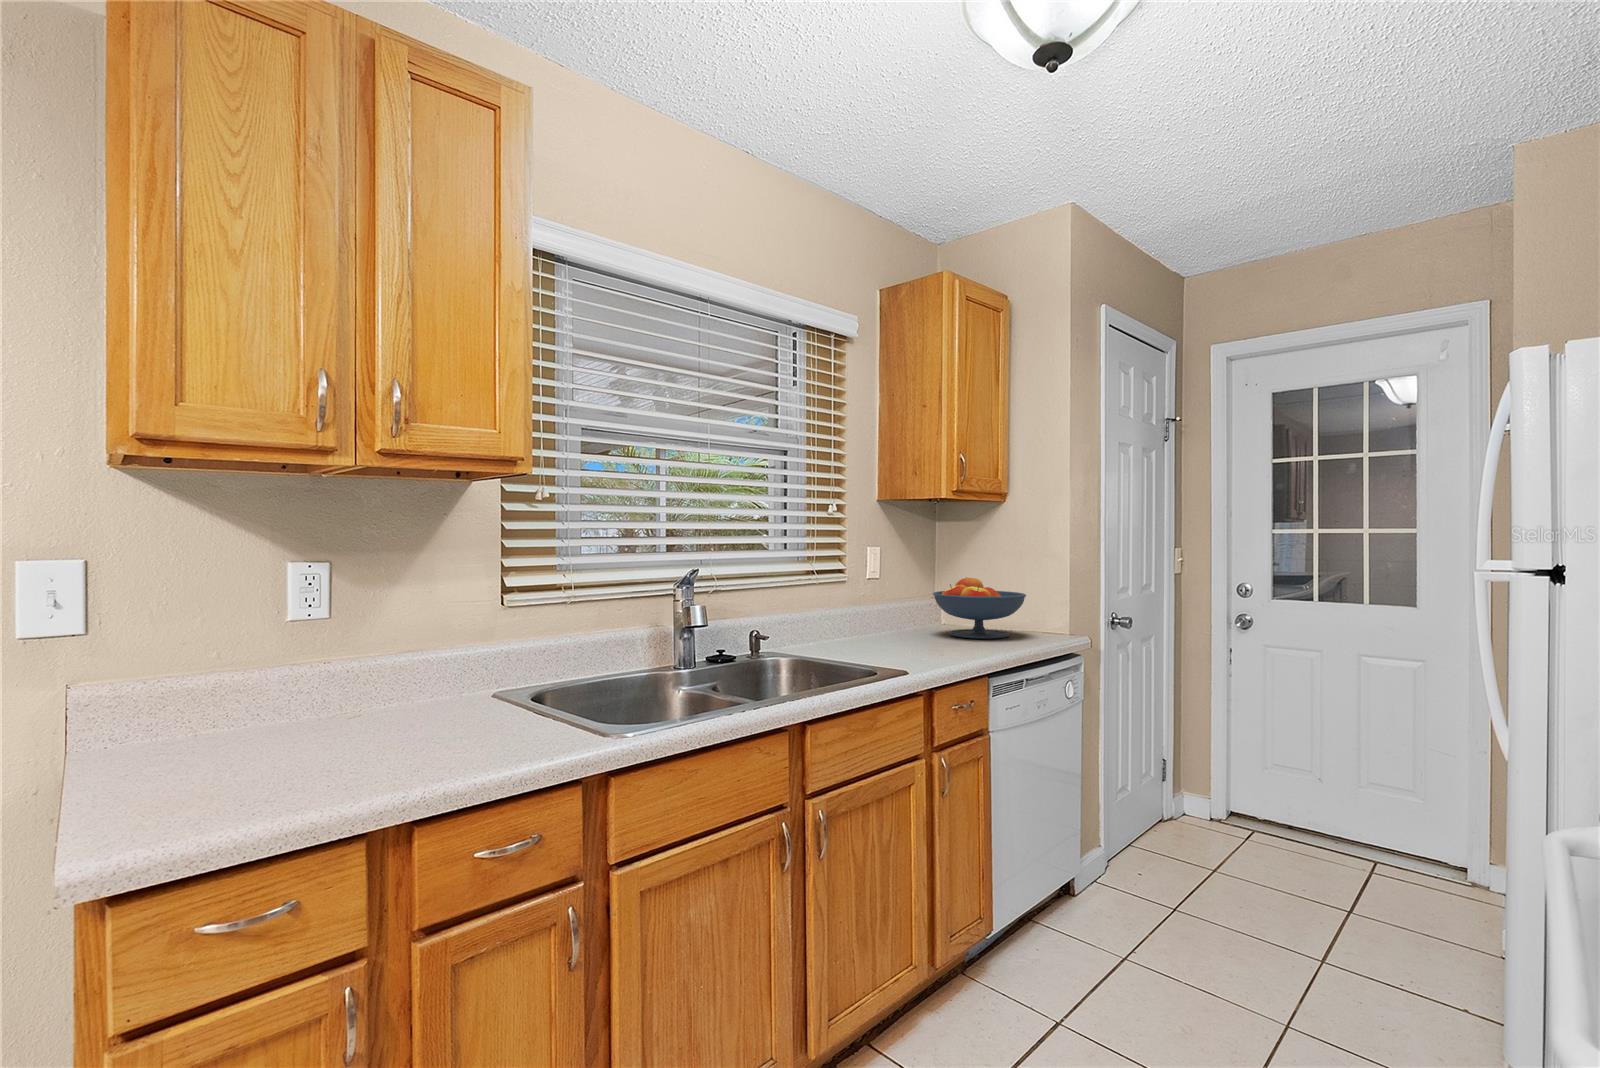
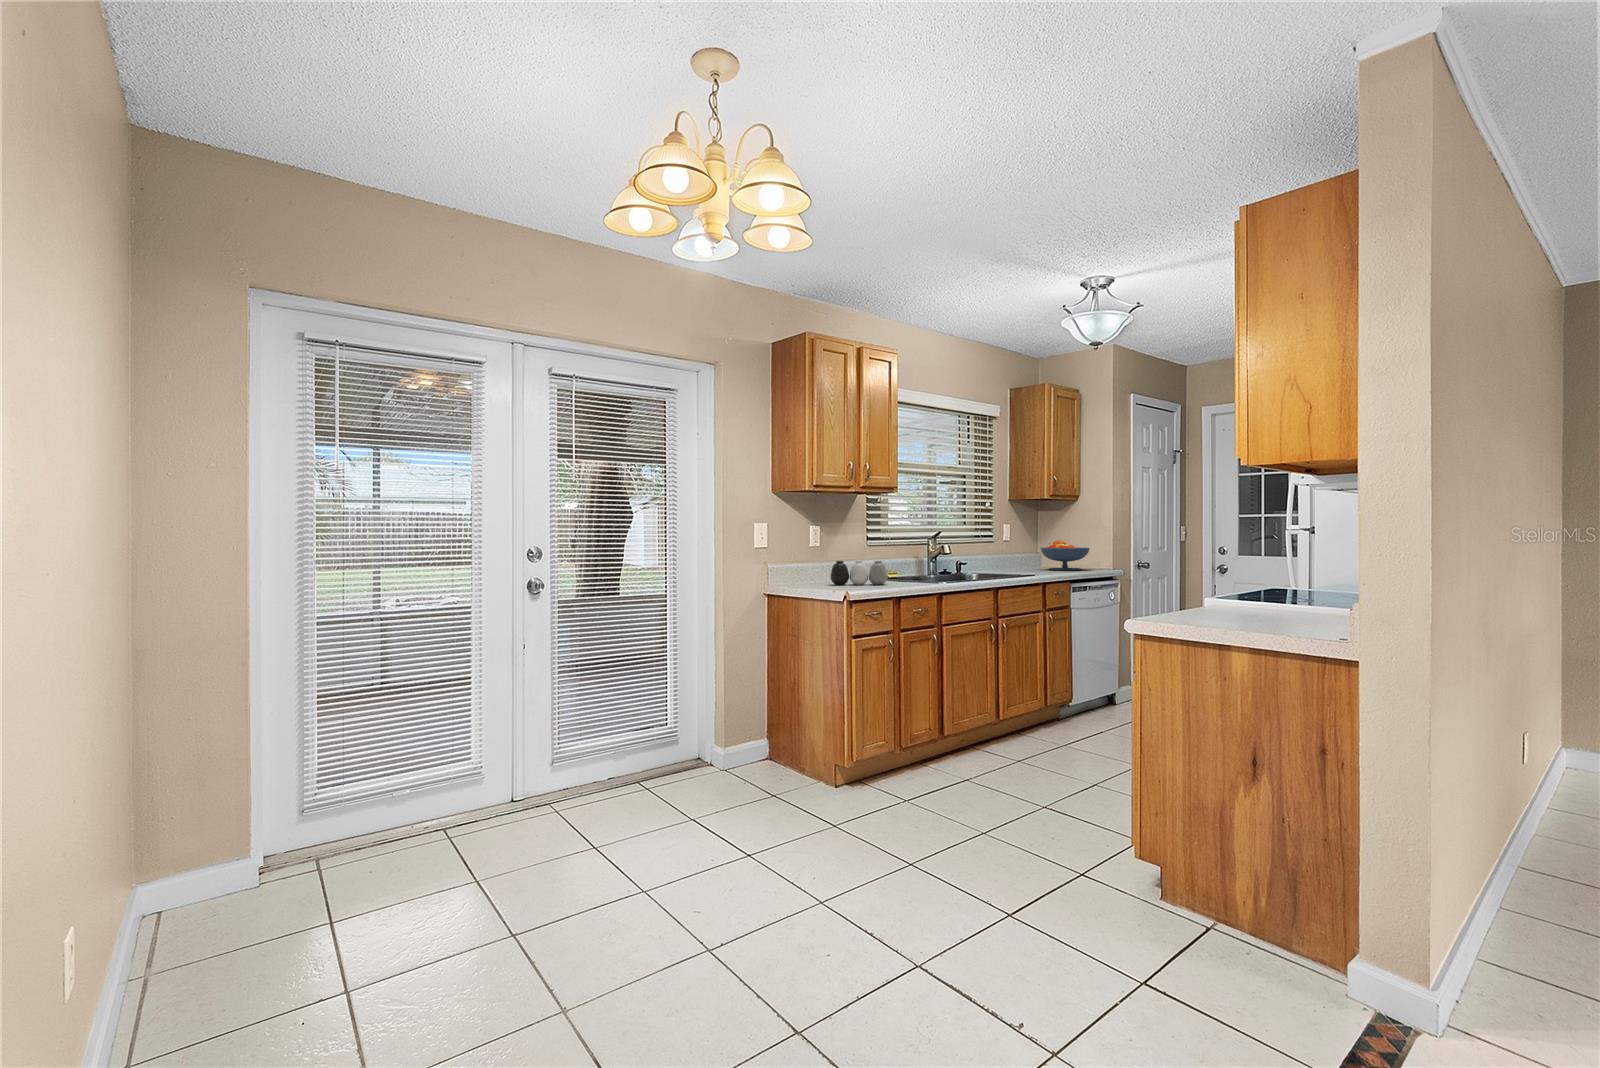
vase: none [284,671,458,745] -> present [831,561,888,585]

